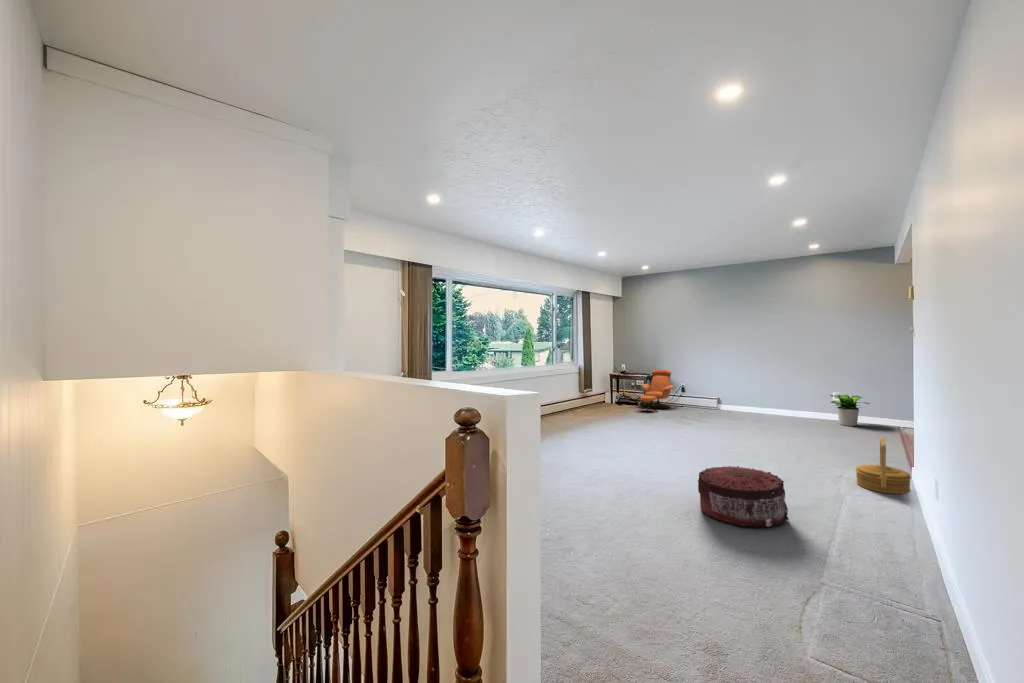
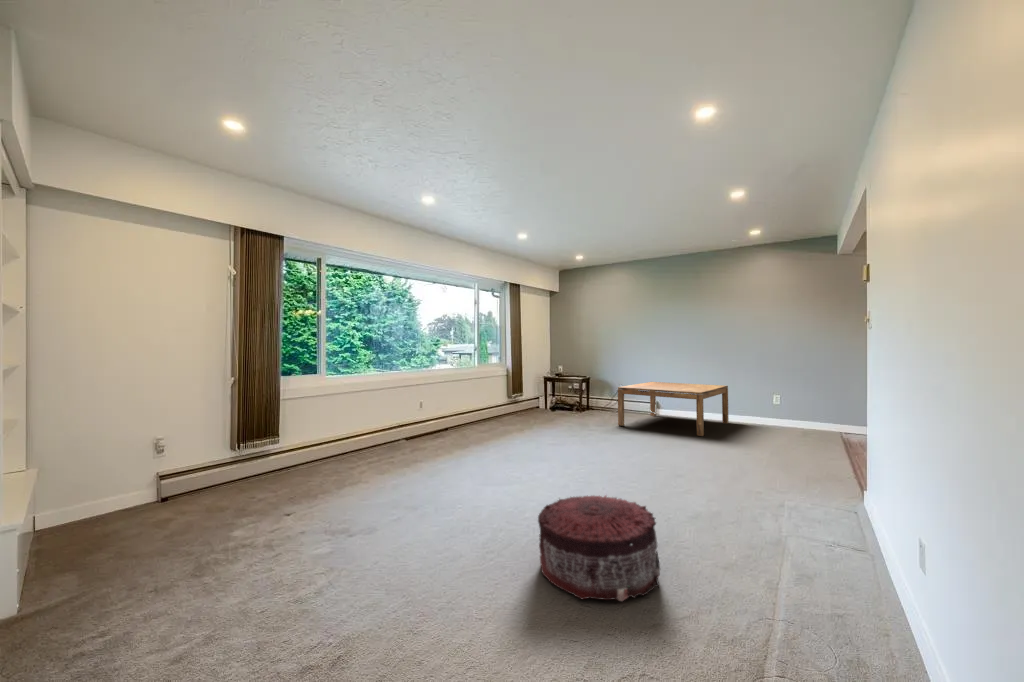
lounge chair: present [640,369,674,411] -> none [569,371,611,419]
coffee table: none [688,380,785,427] -> present [618,382,729,436]
potted plant: present [830,395,869,426] -> none [774,398,823,435]
woven basket: present [855,438,911,494] -> none [783,452,858,535]

